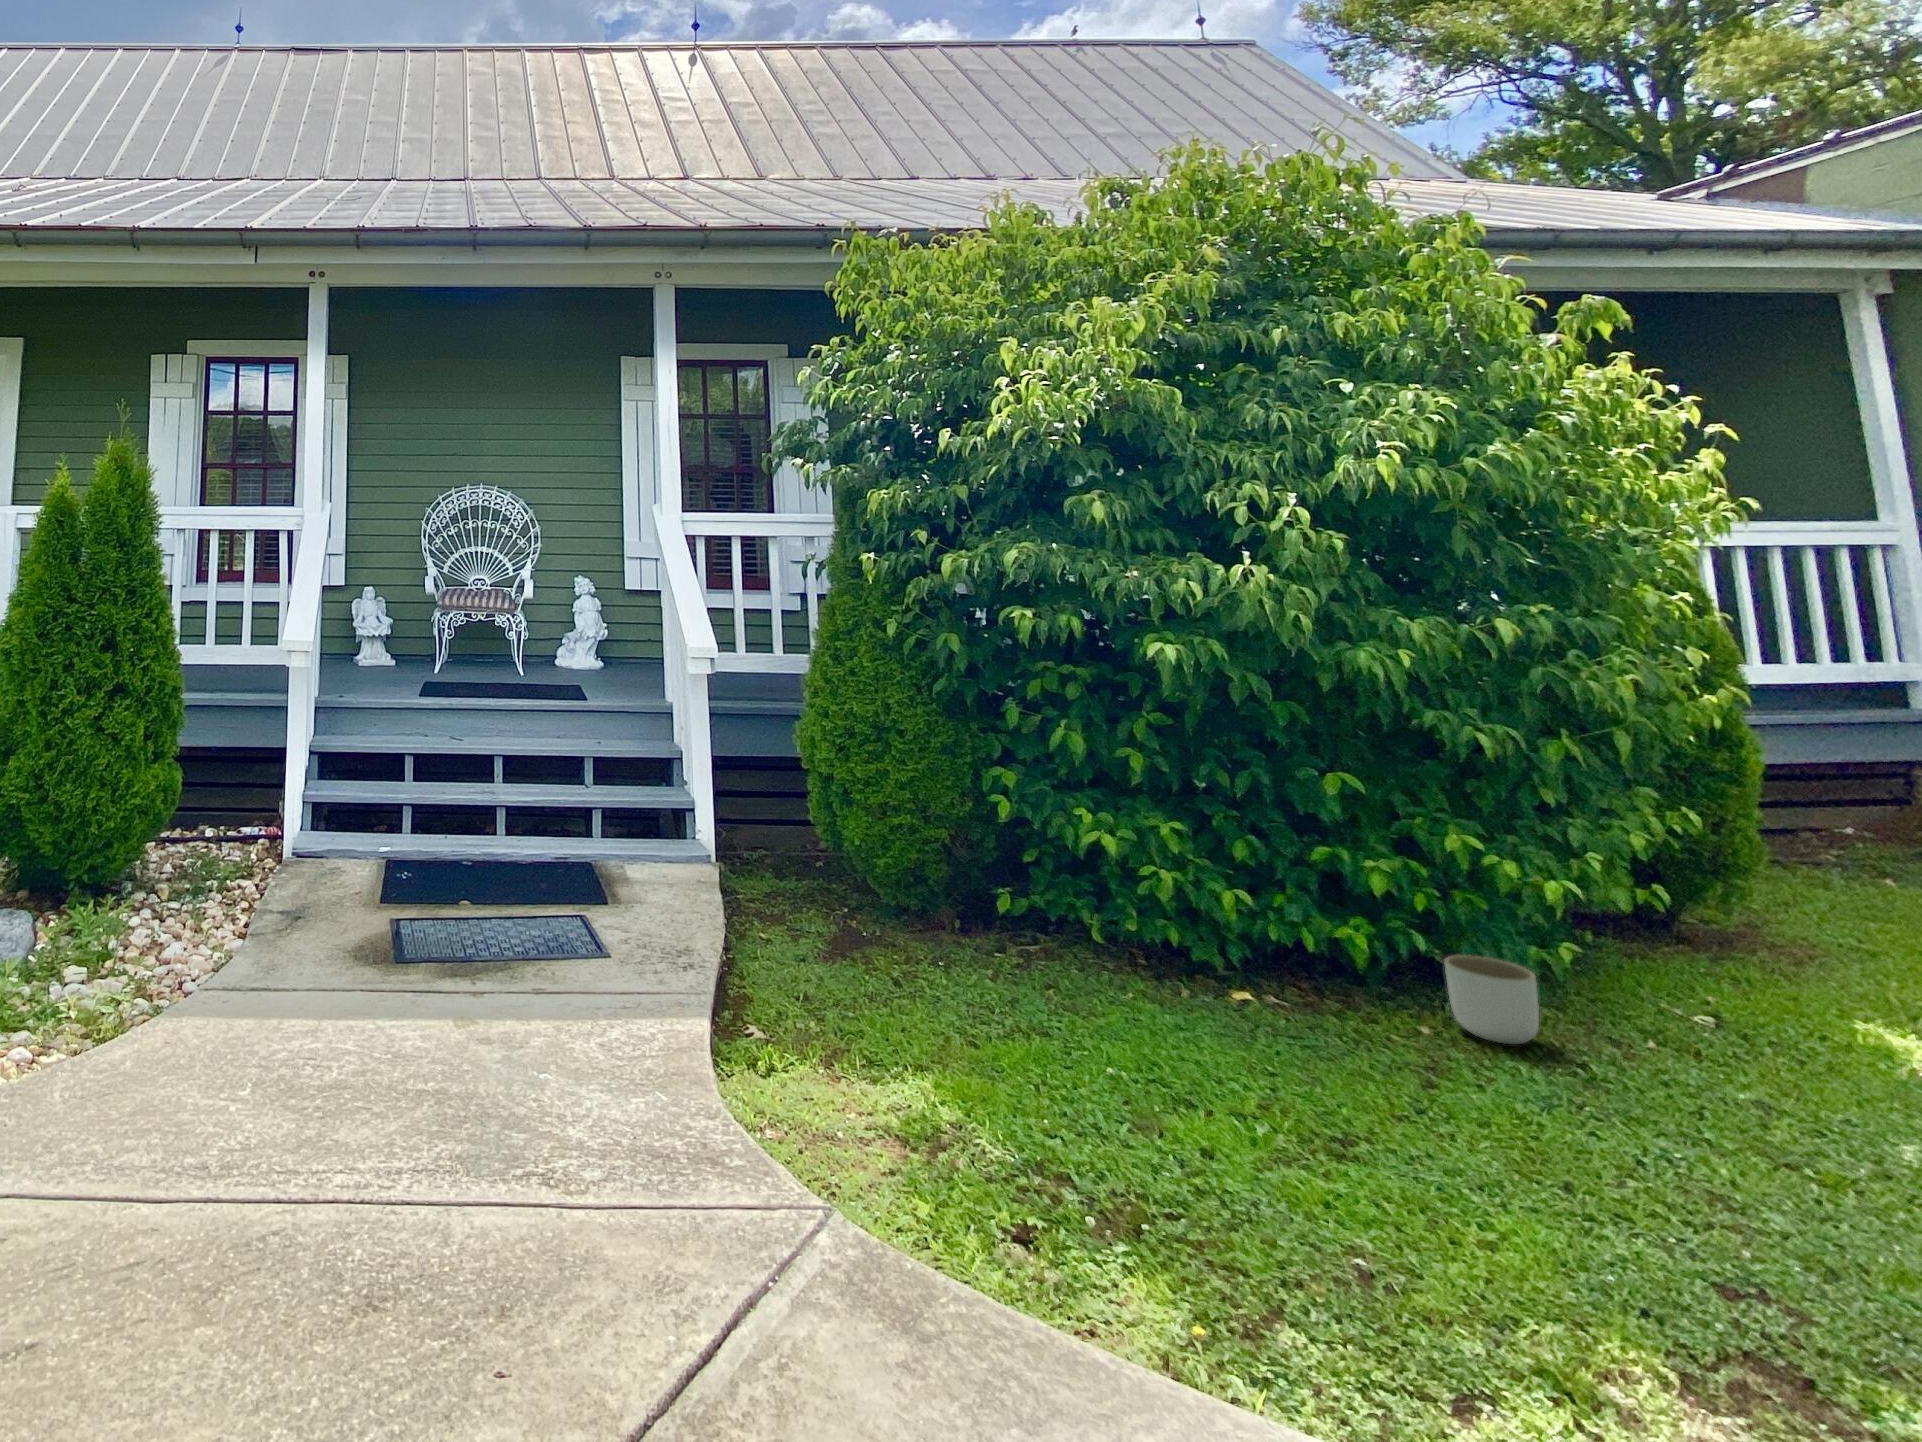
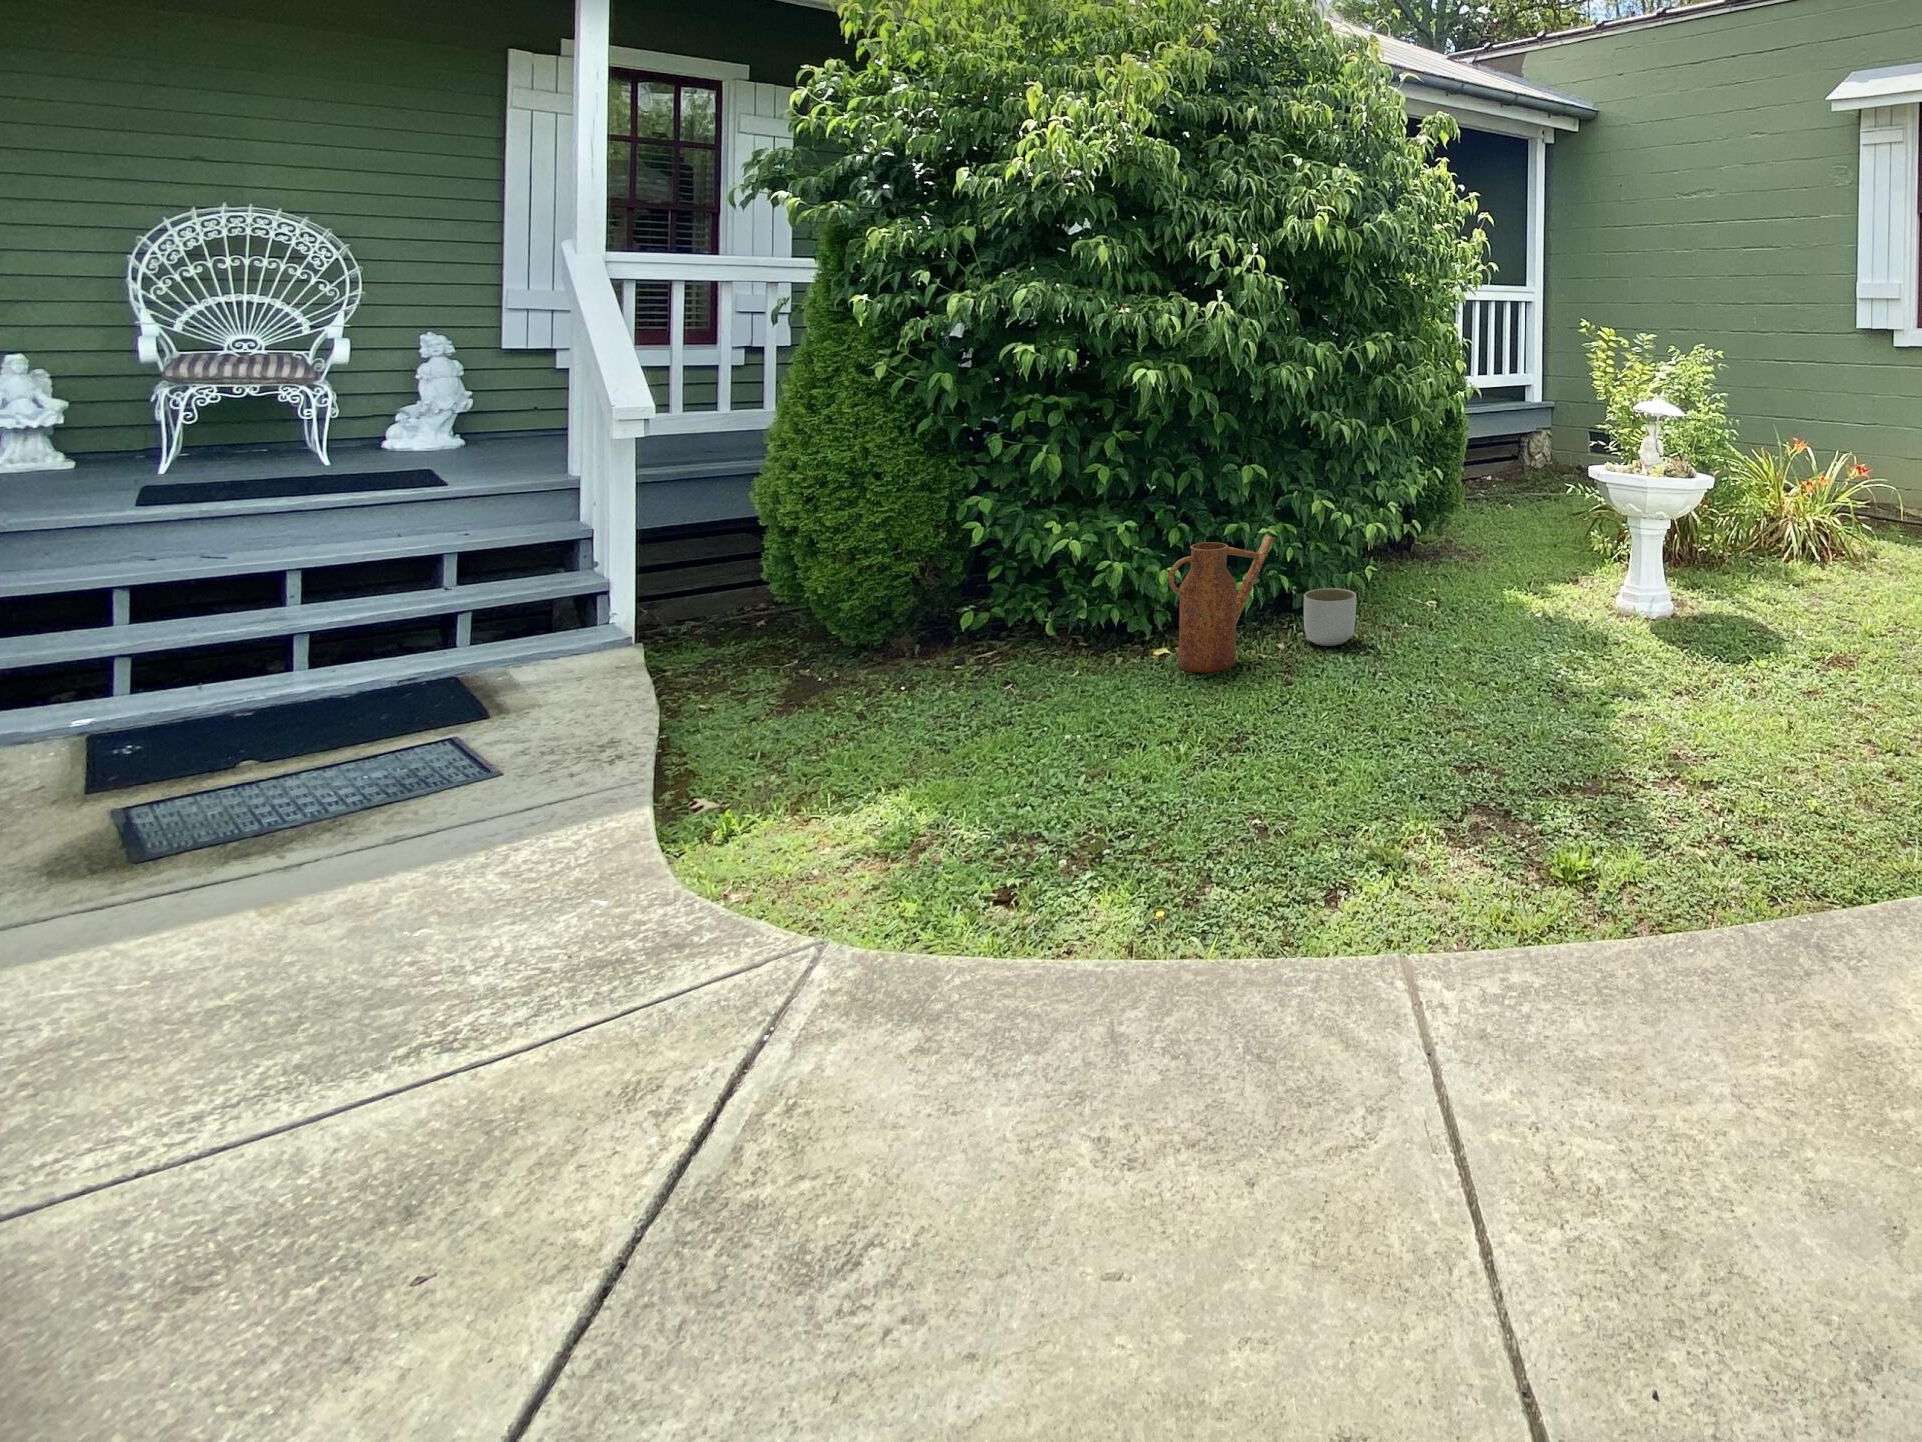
watering can: none [1230,862,1383,1037] -> present [1168,535,1274,673]

